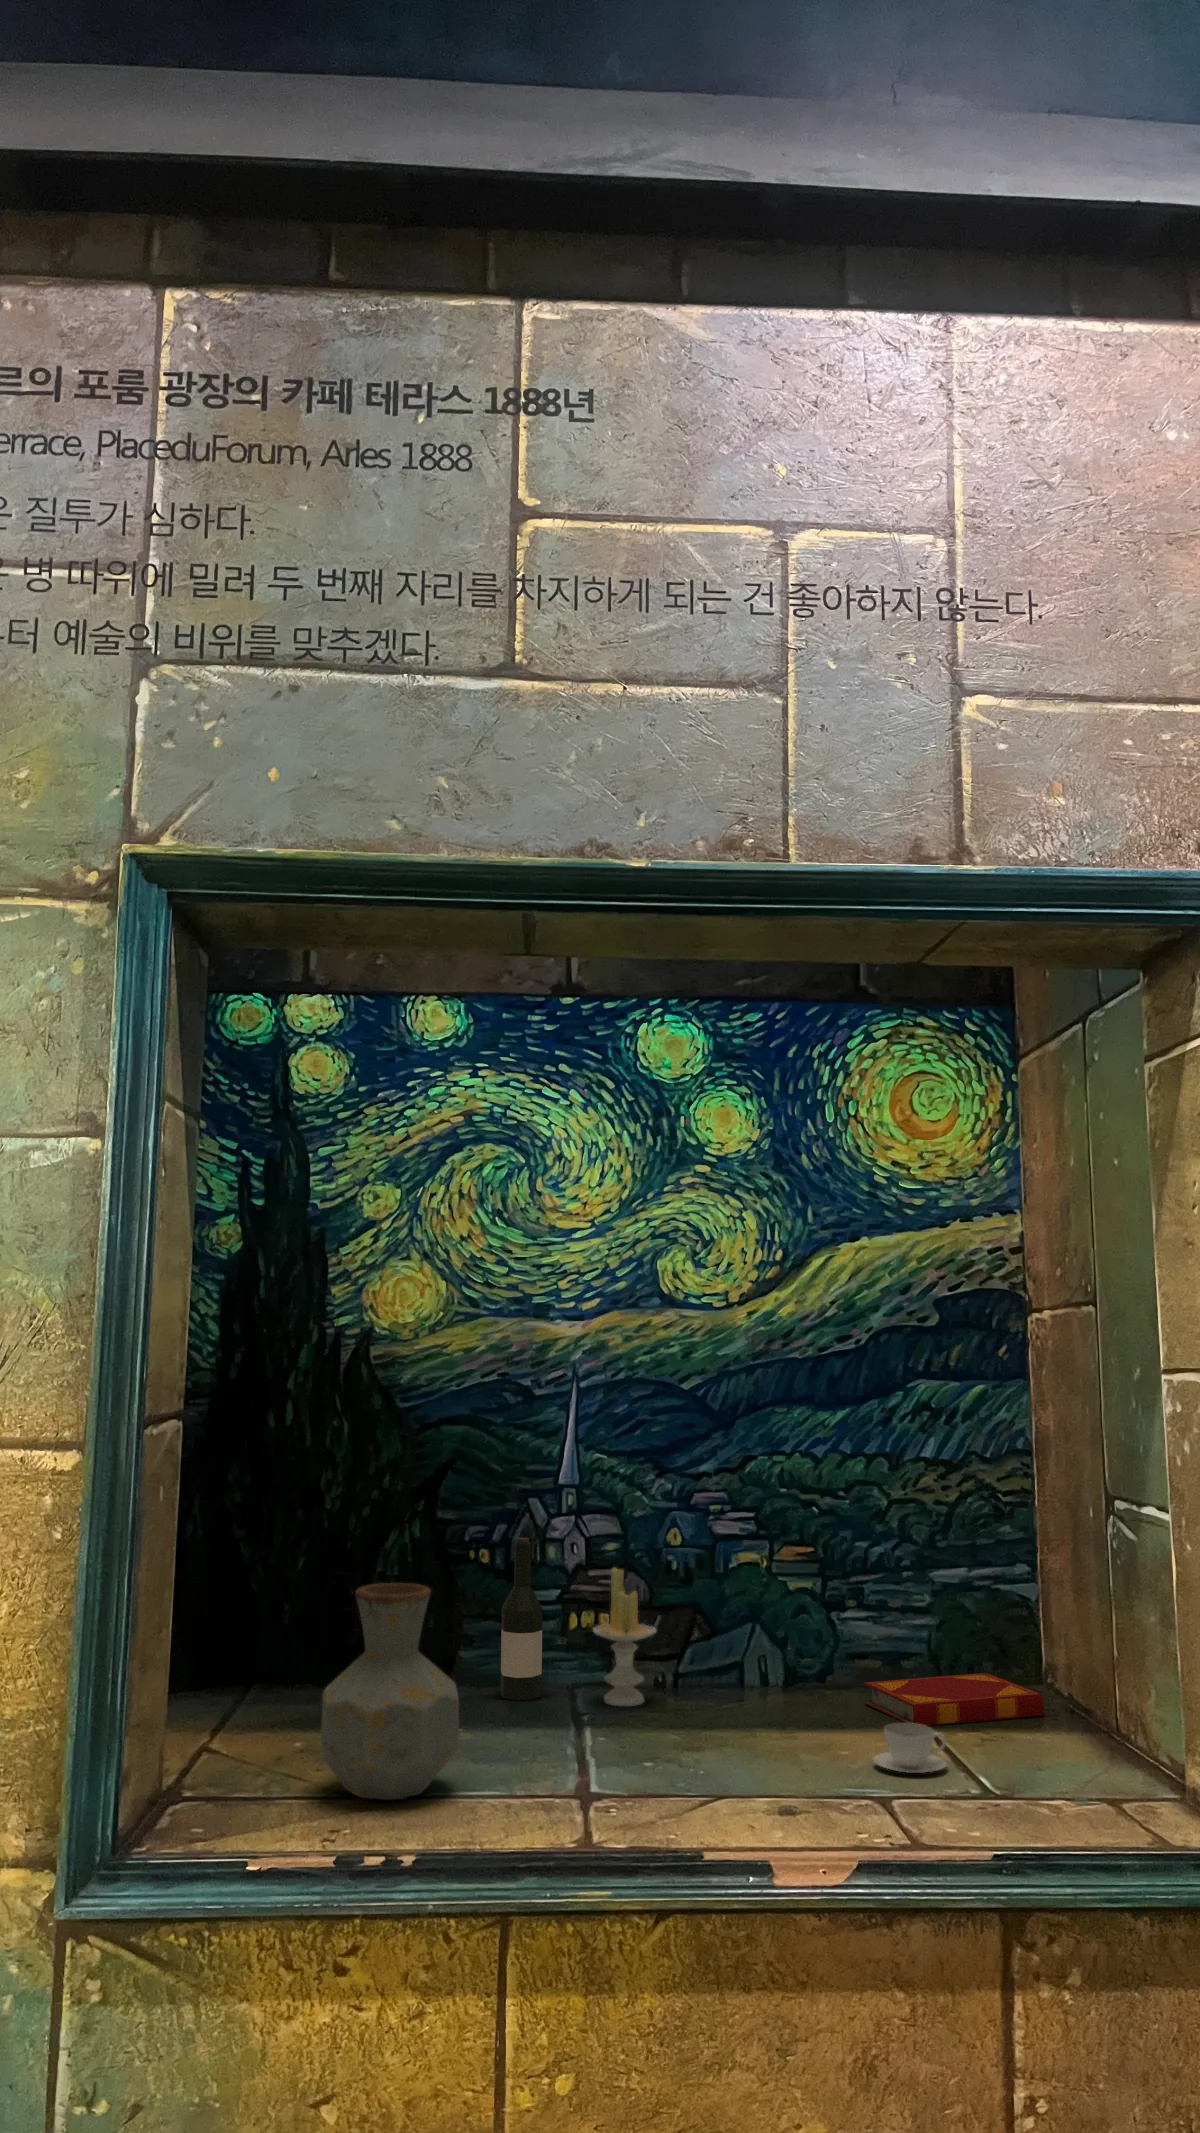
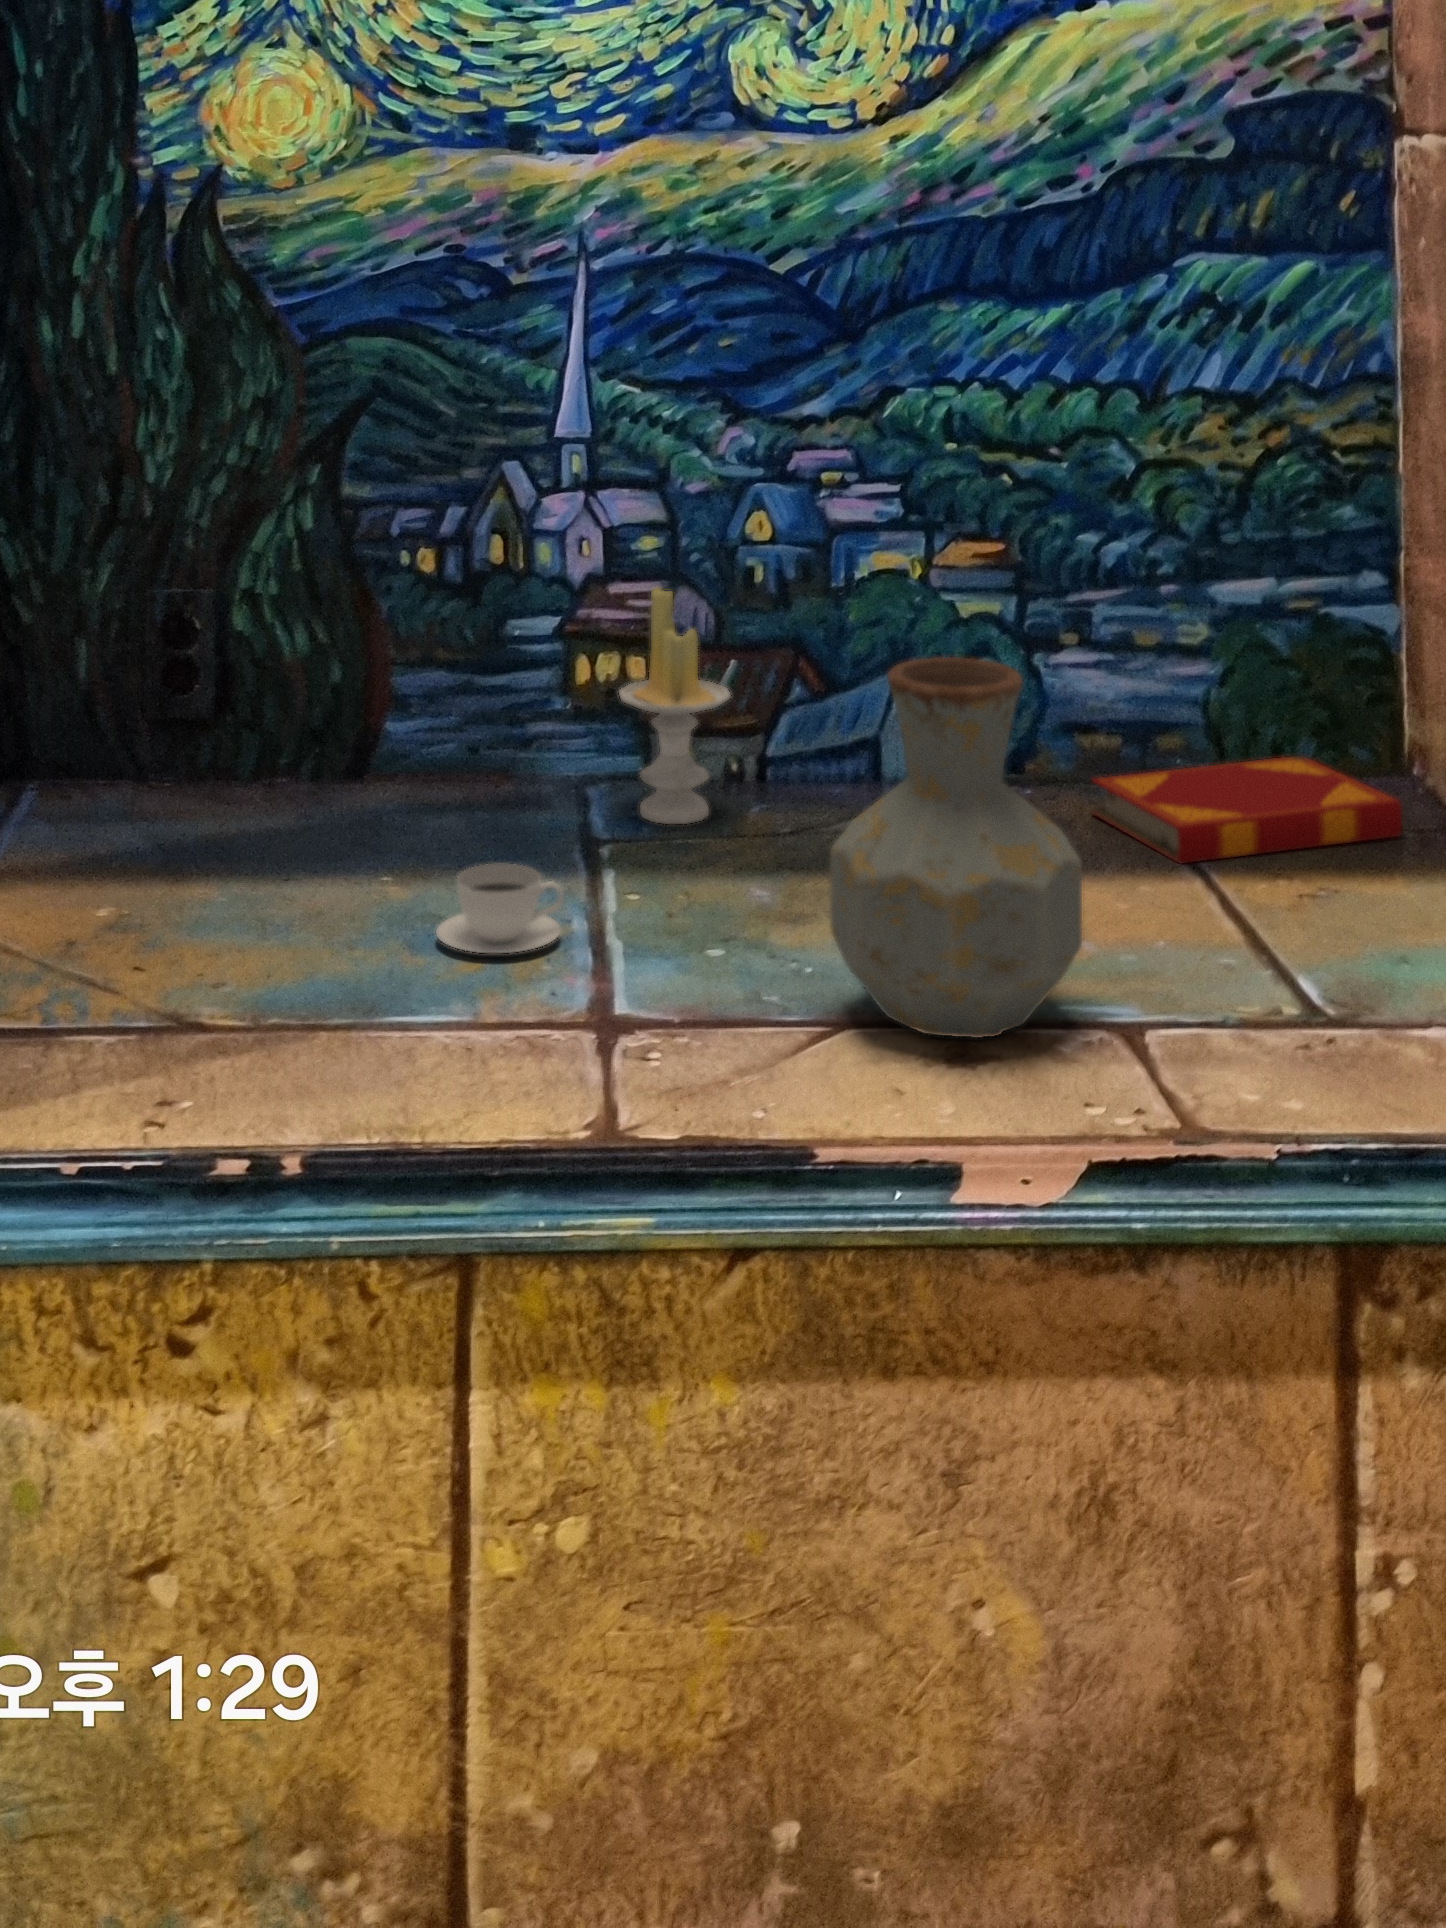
wine bottle: present [500,1538,542,1700] -> none [459,535,531,813]
vase: present [321,1583,459,1800] -> present [830,657,1082,1038]
teacup: present [873,1723,946,1773] -> present [436,864,564,953]

